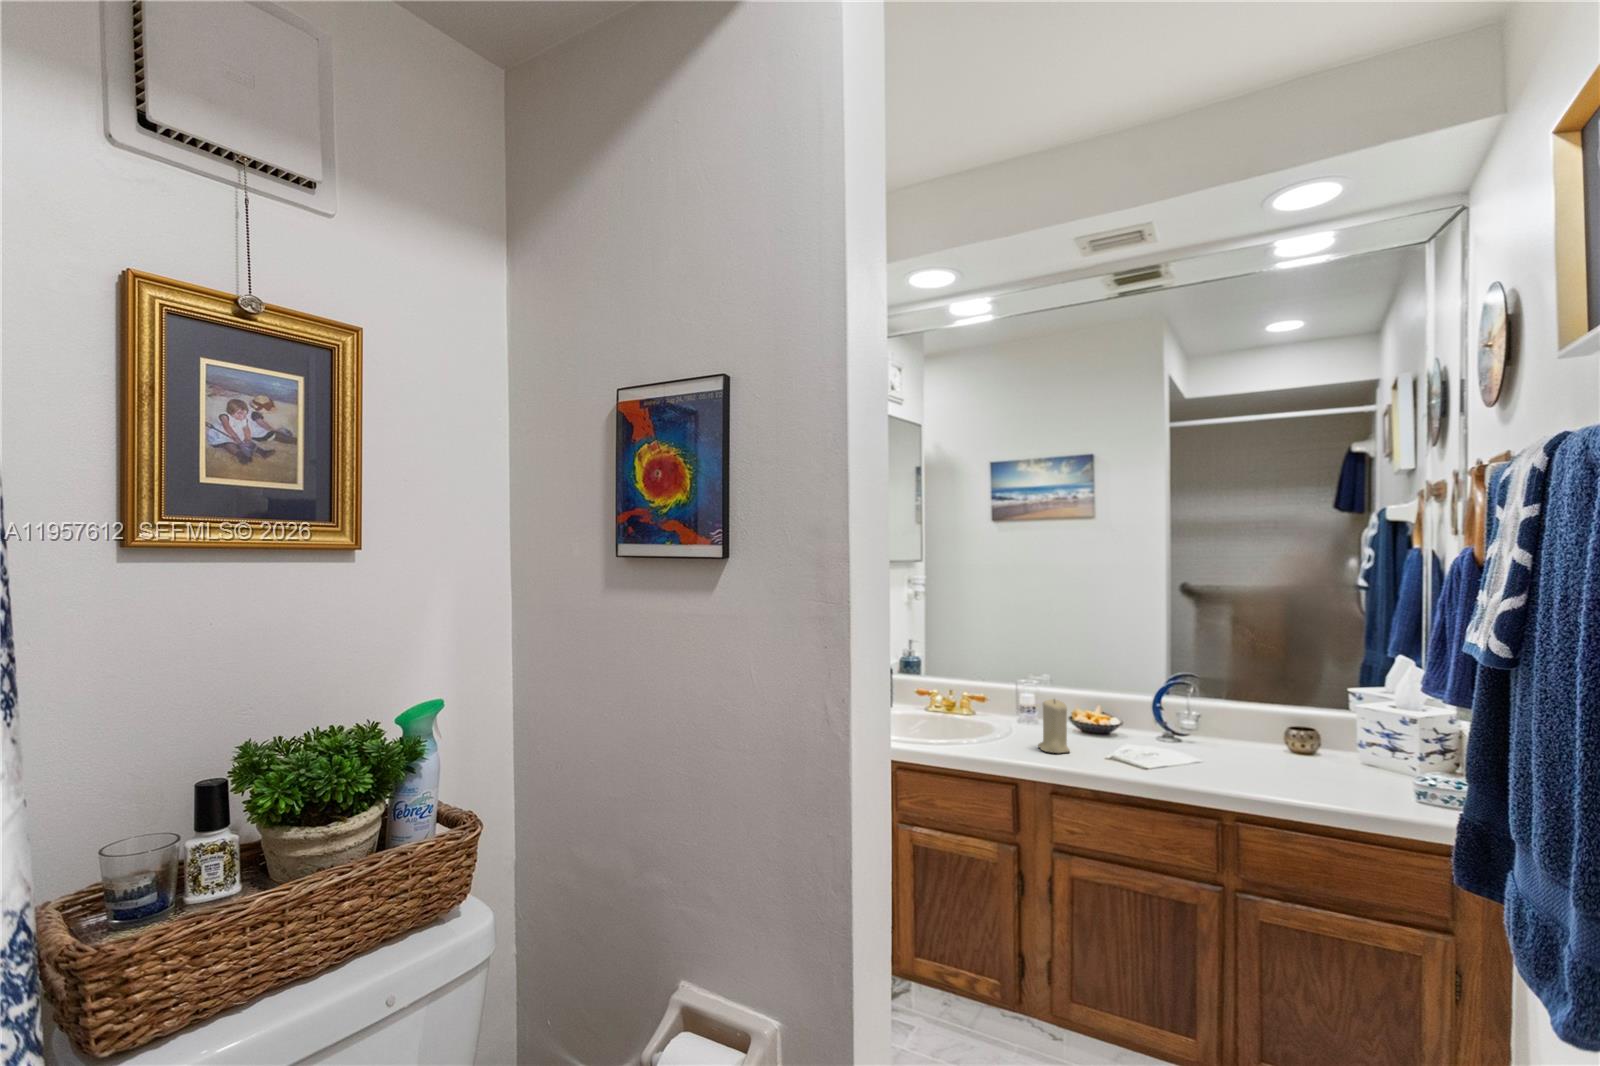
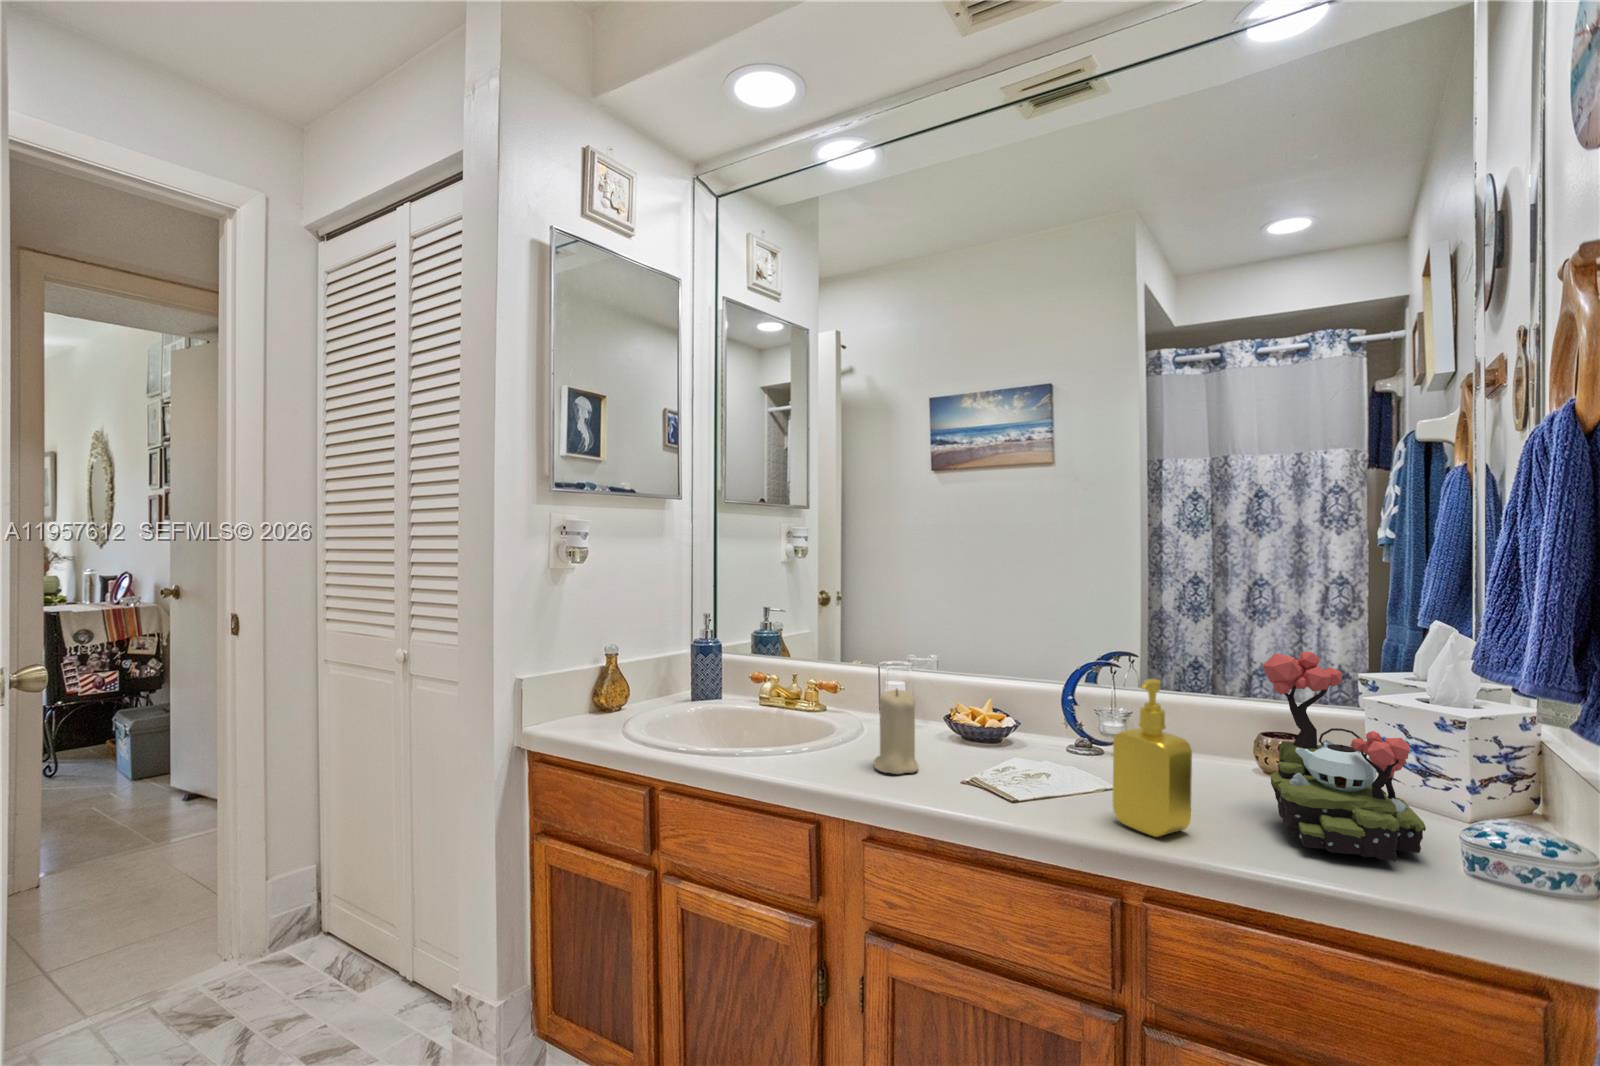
plant: none [1295,677,1394,795] -> present [1263,652,1426,861]
soap dispenser: none [1208,693,1257,785] -> present [1113,679,1192,837]

